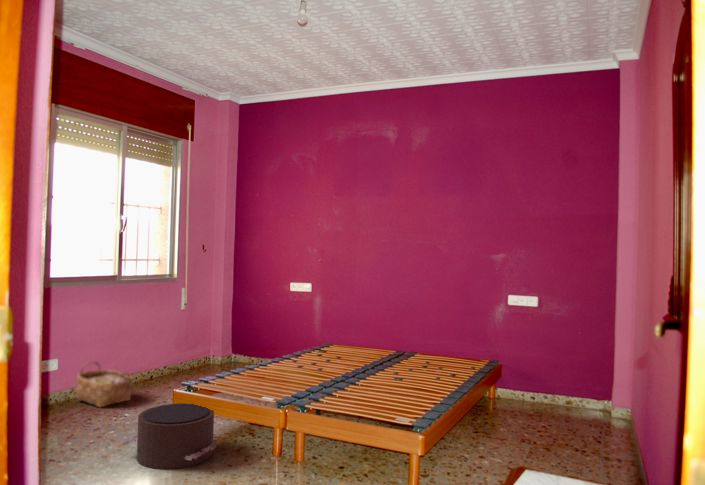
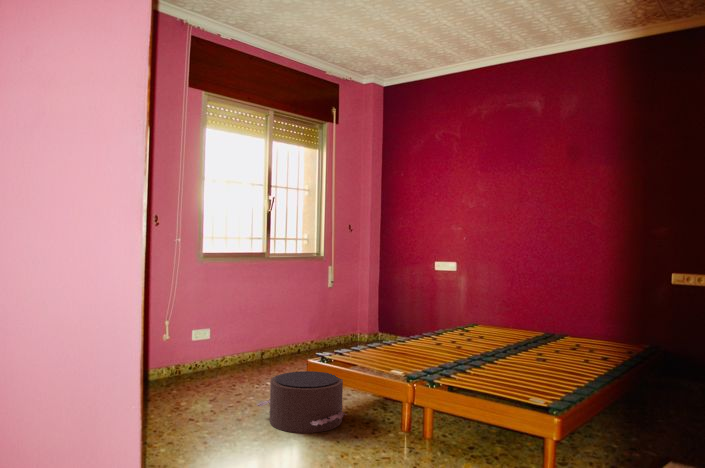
woven basket: present [76,362,133,407] -> none [229,332,278,375]

